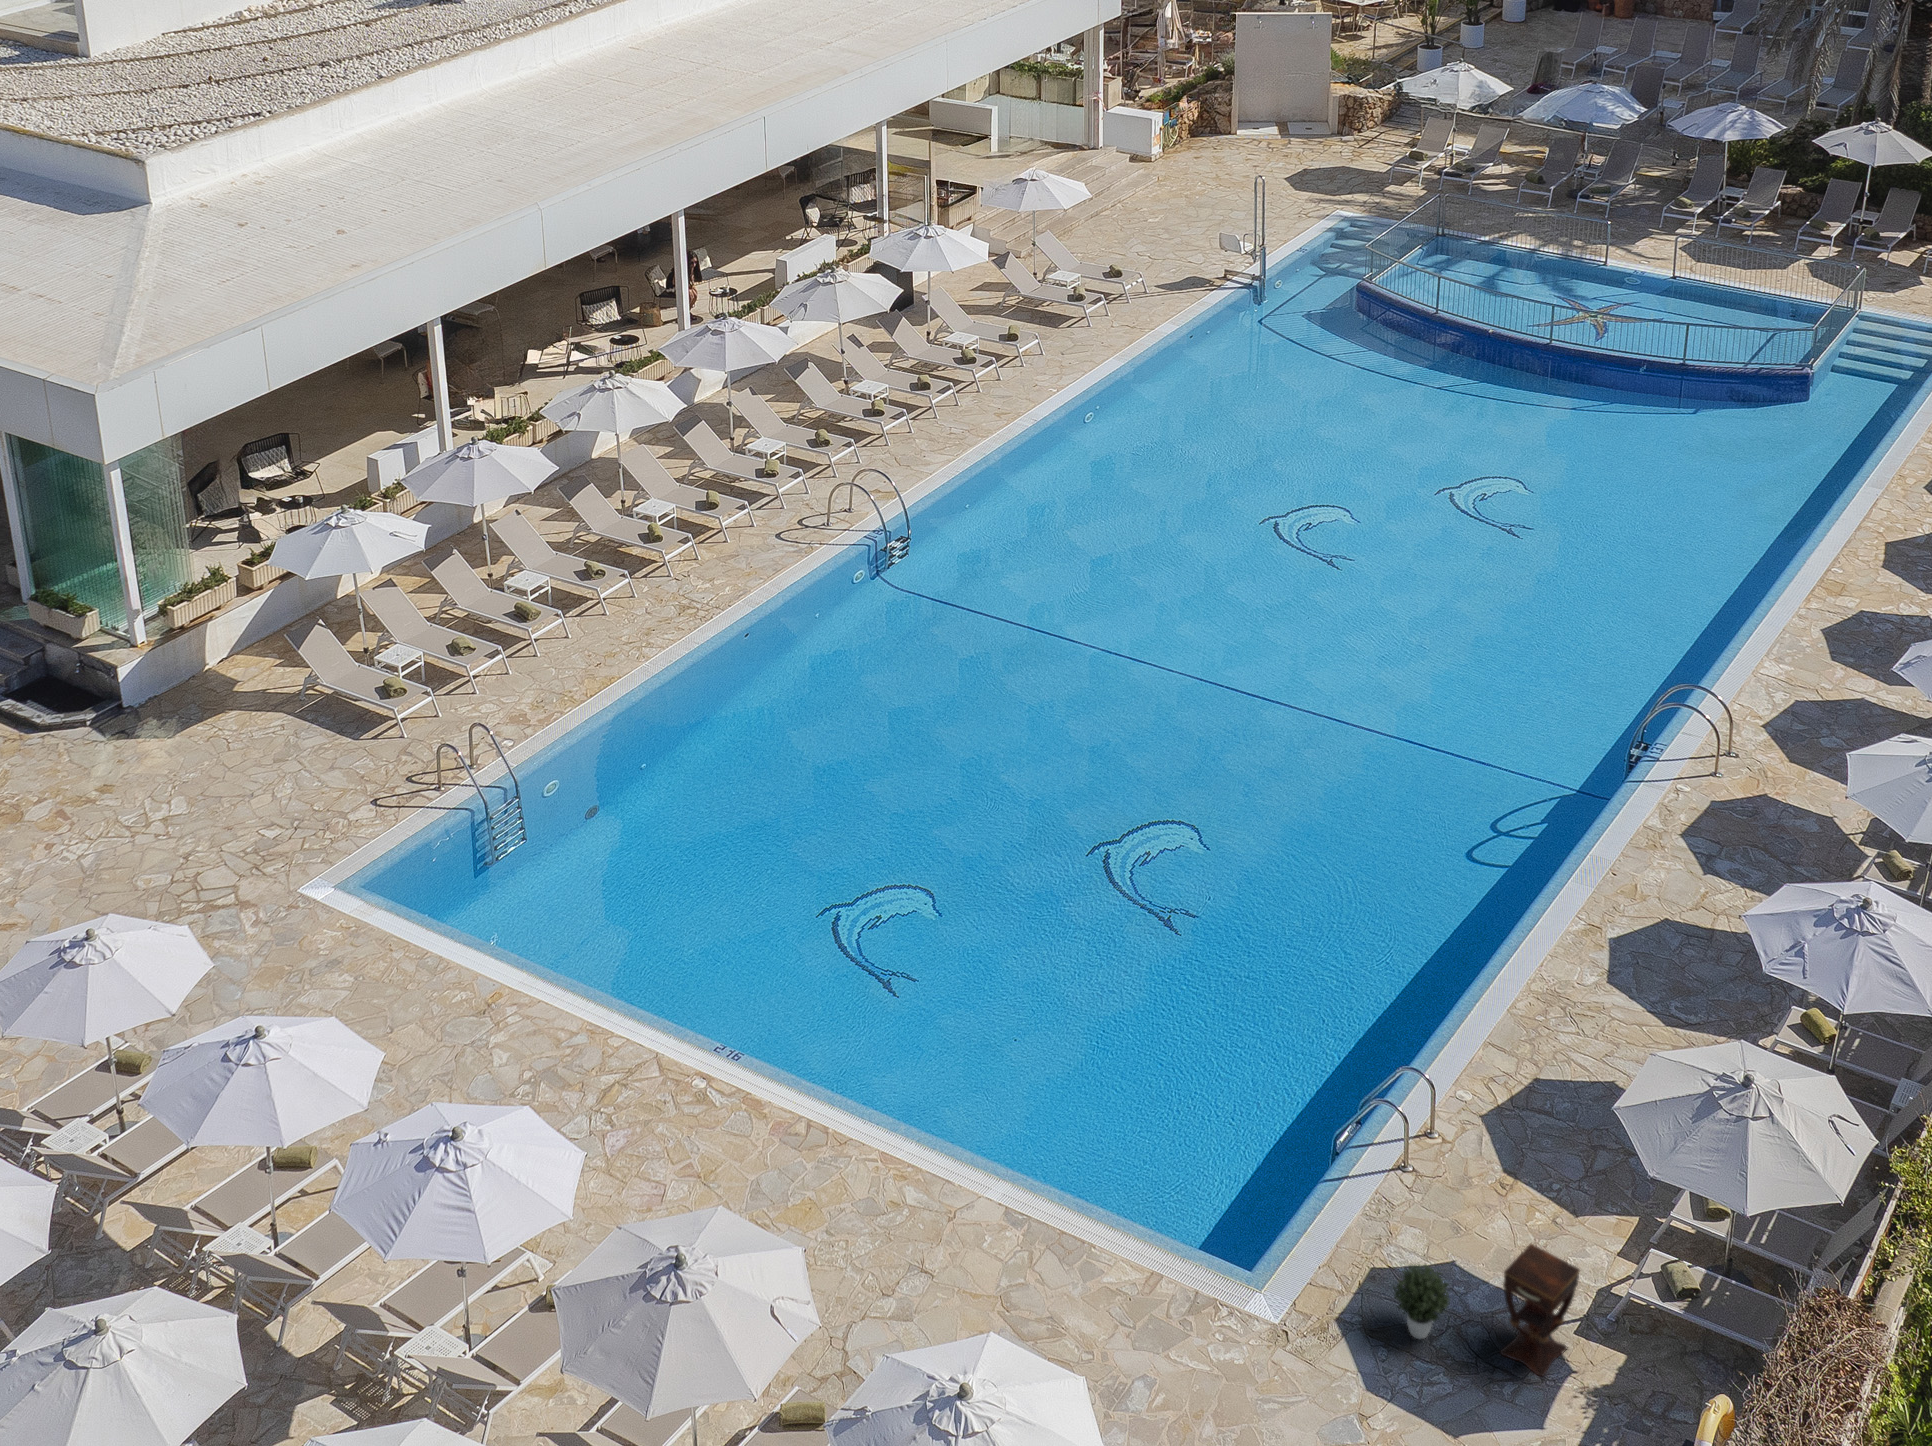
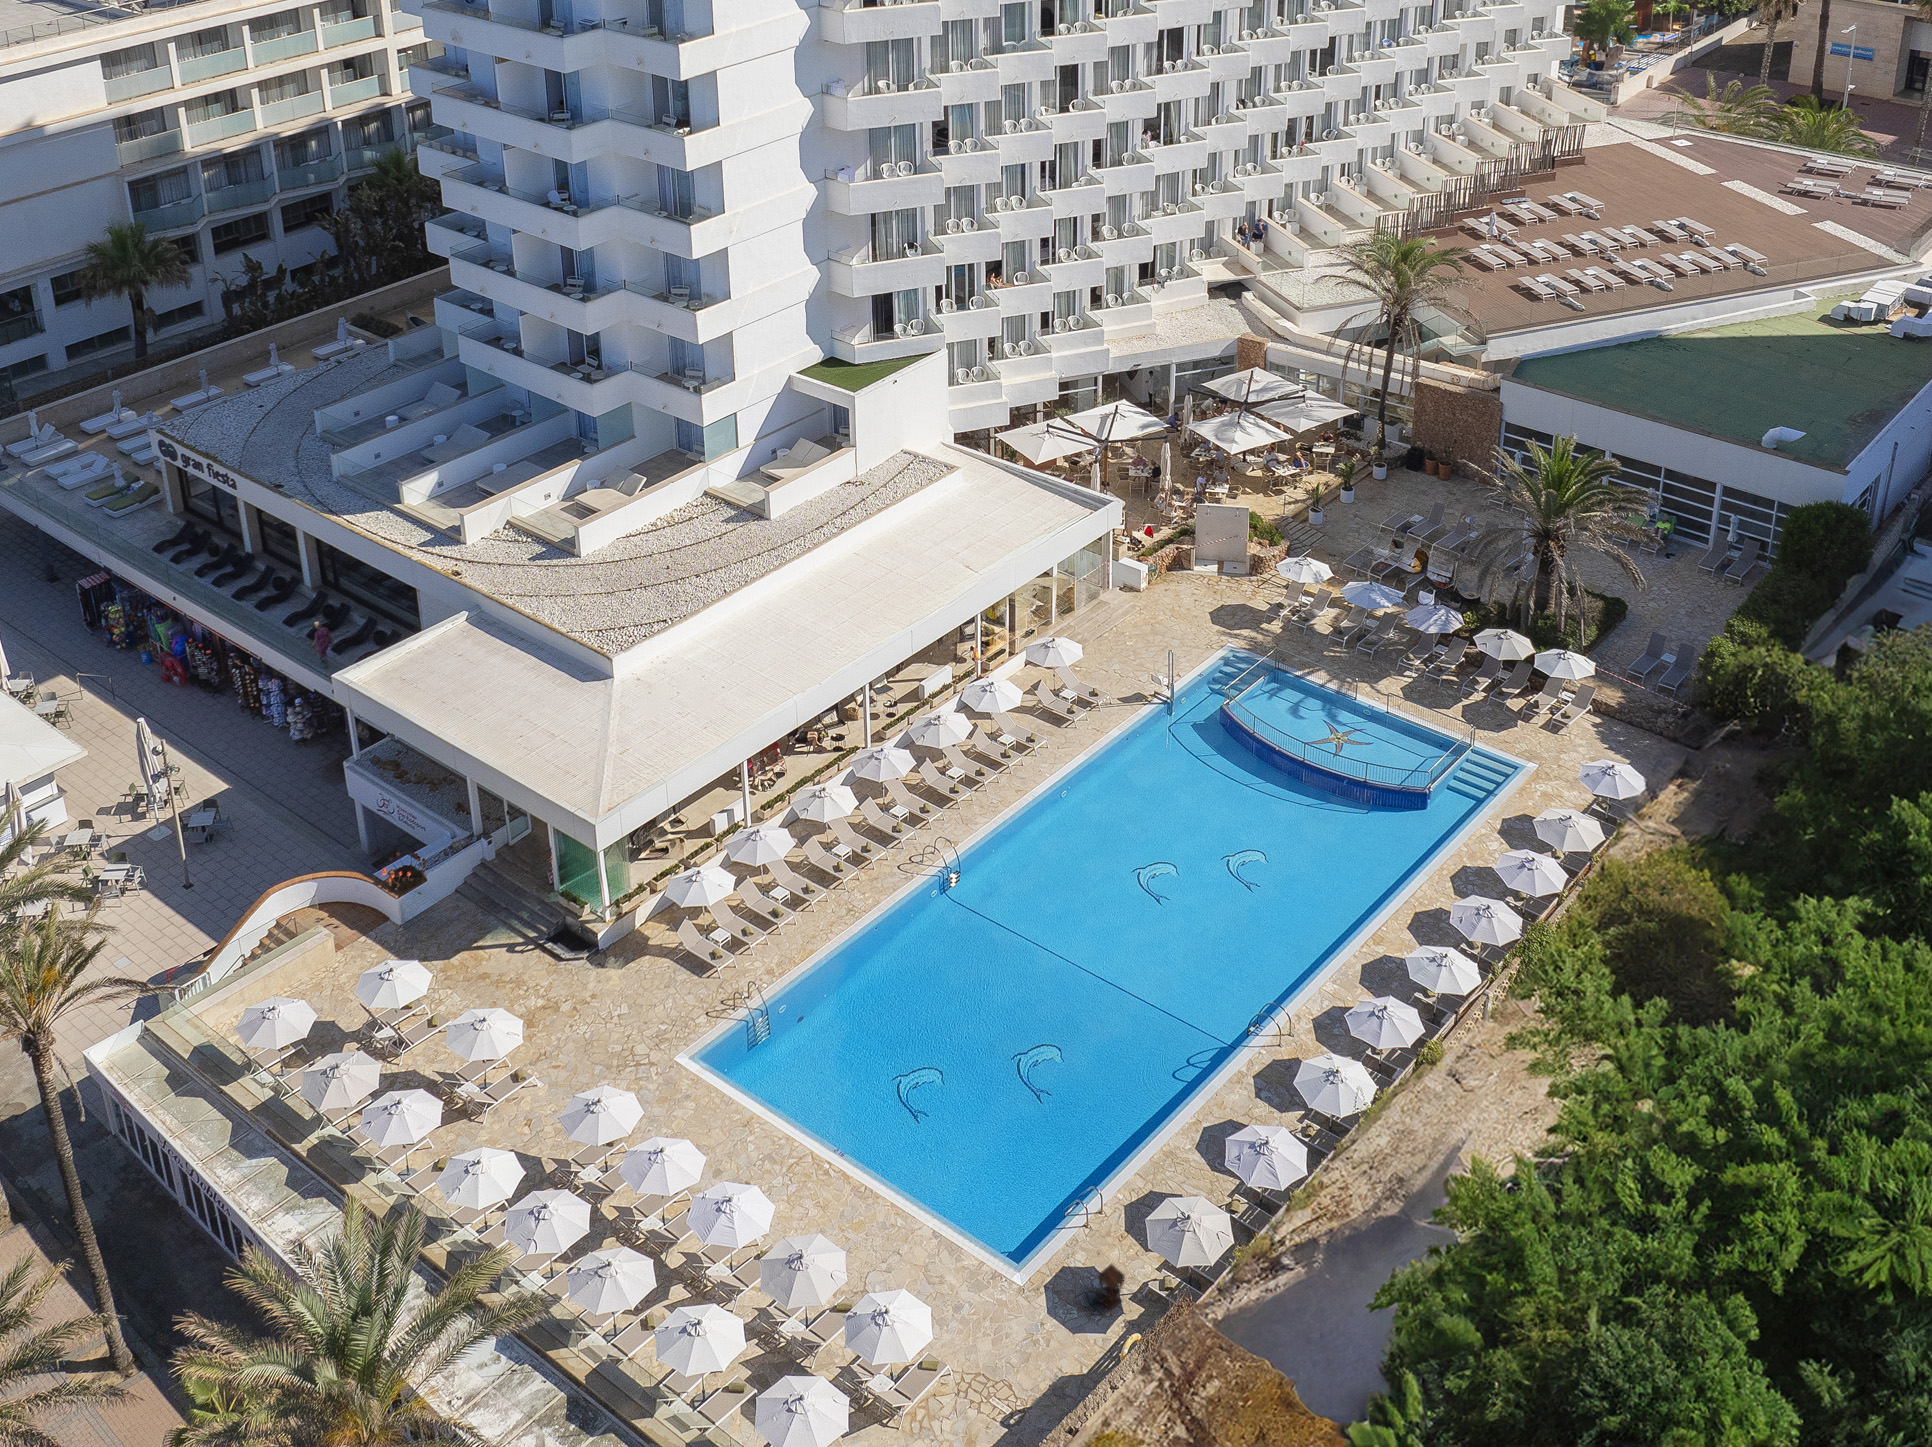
potted plant: present [1393,1264,1449,1339] -> none [1063,1267,1083,1294]

